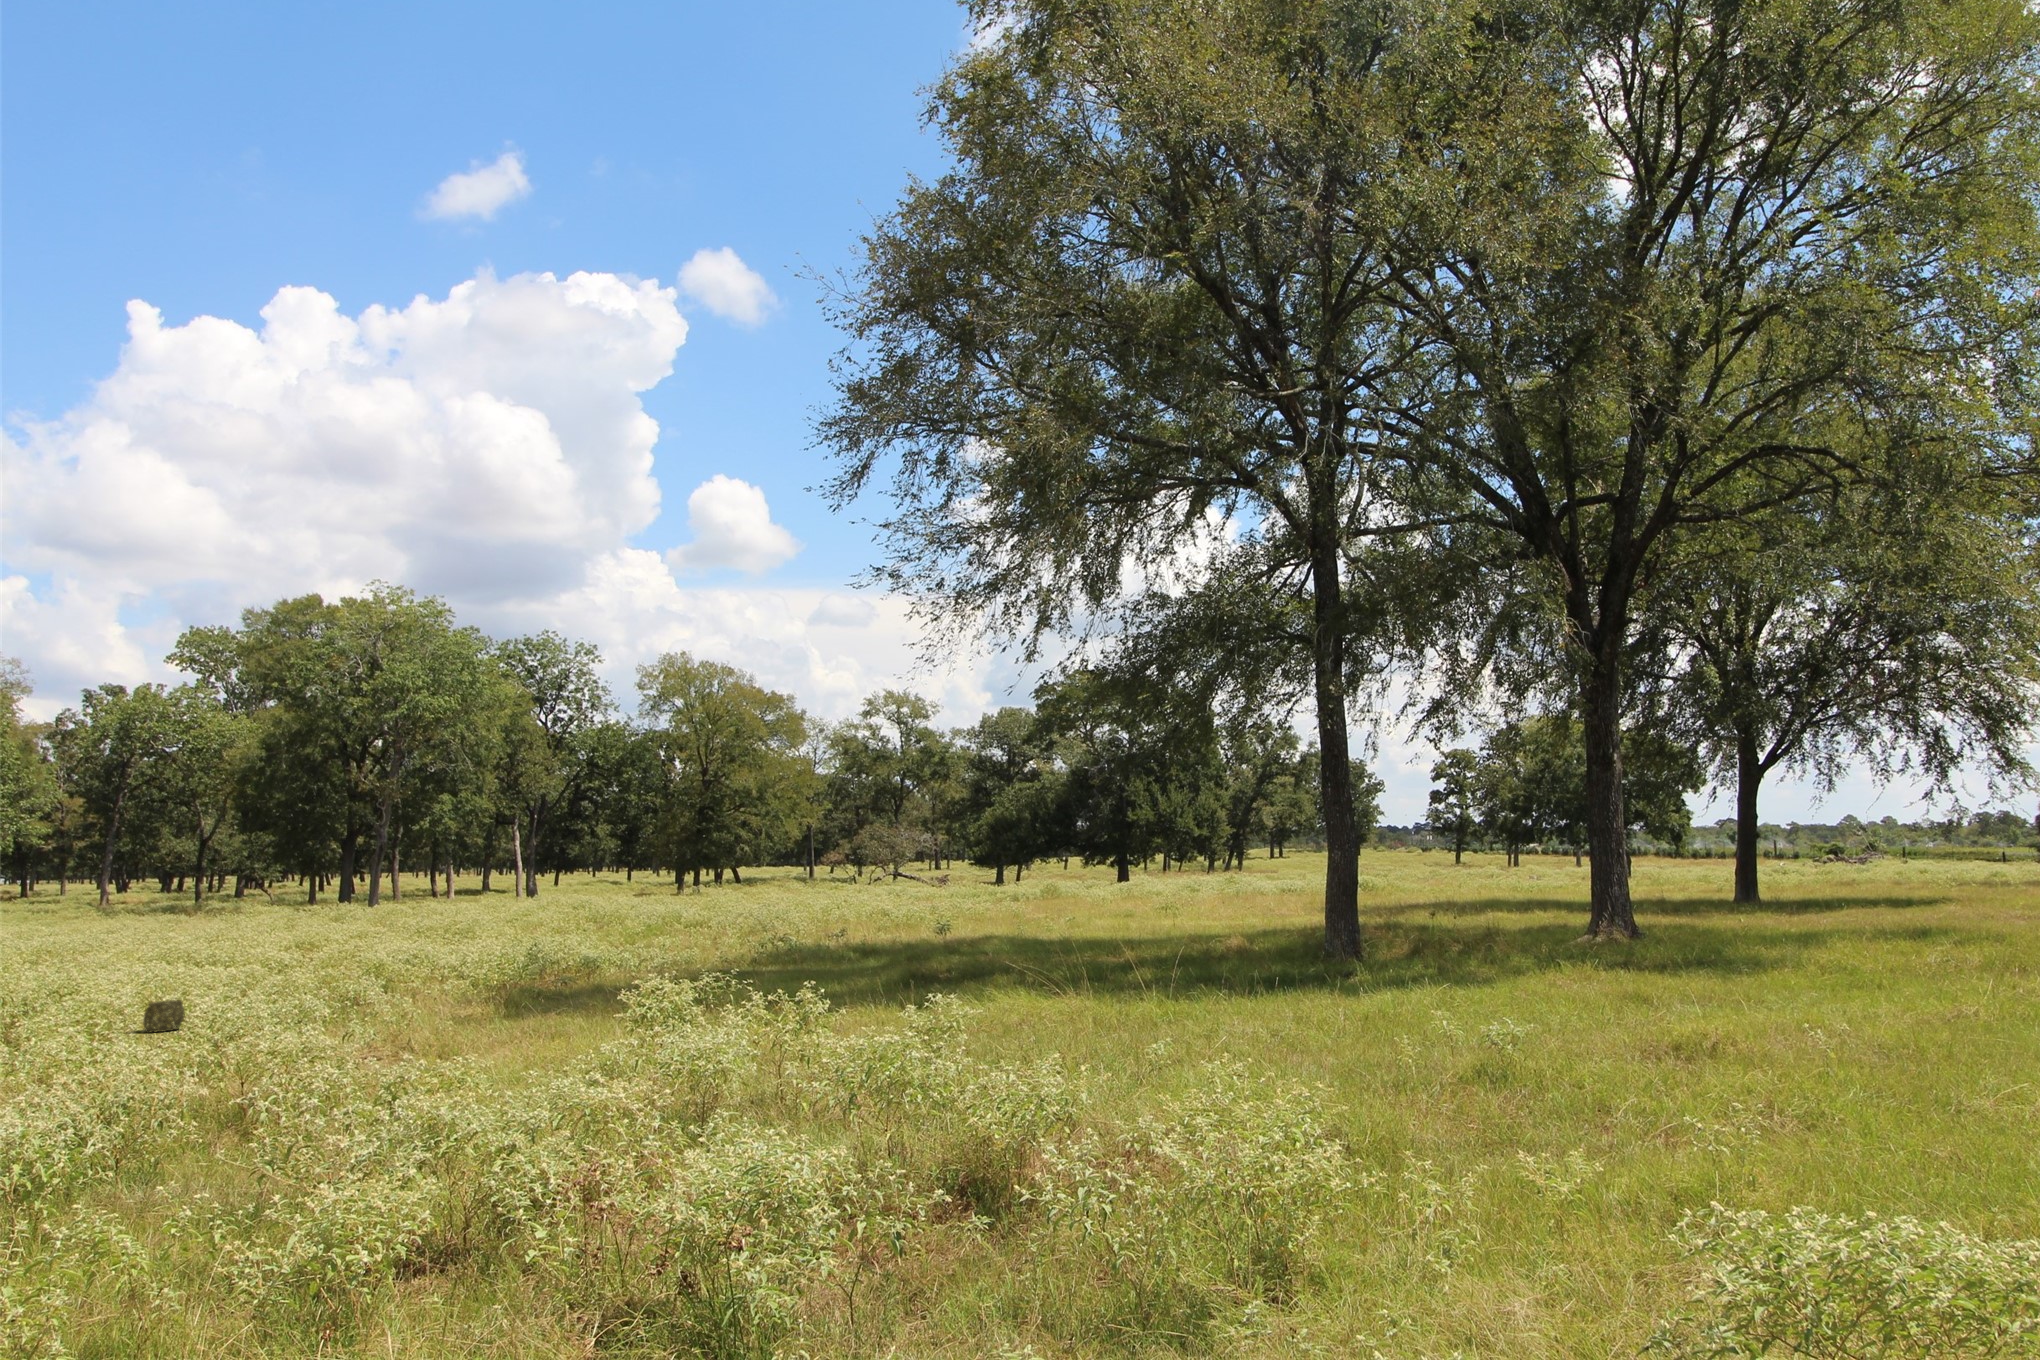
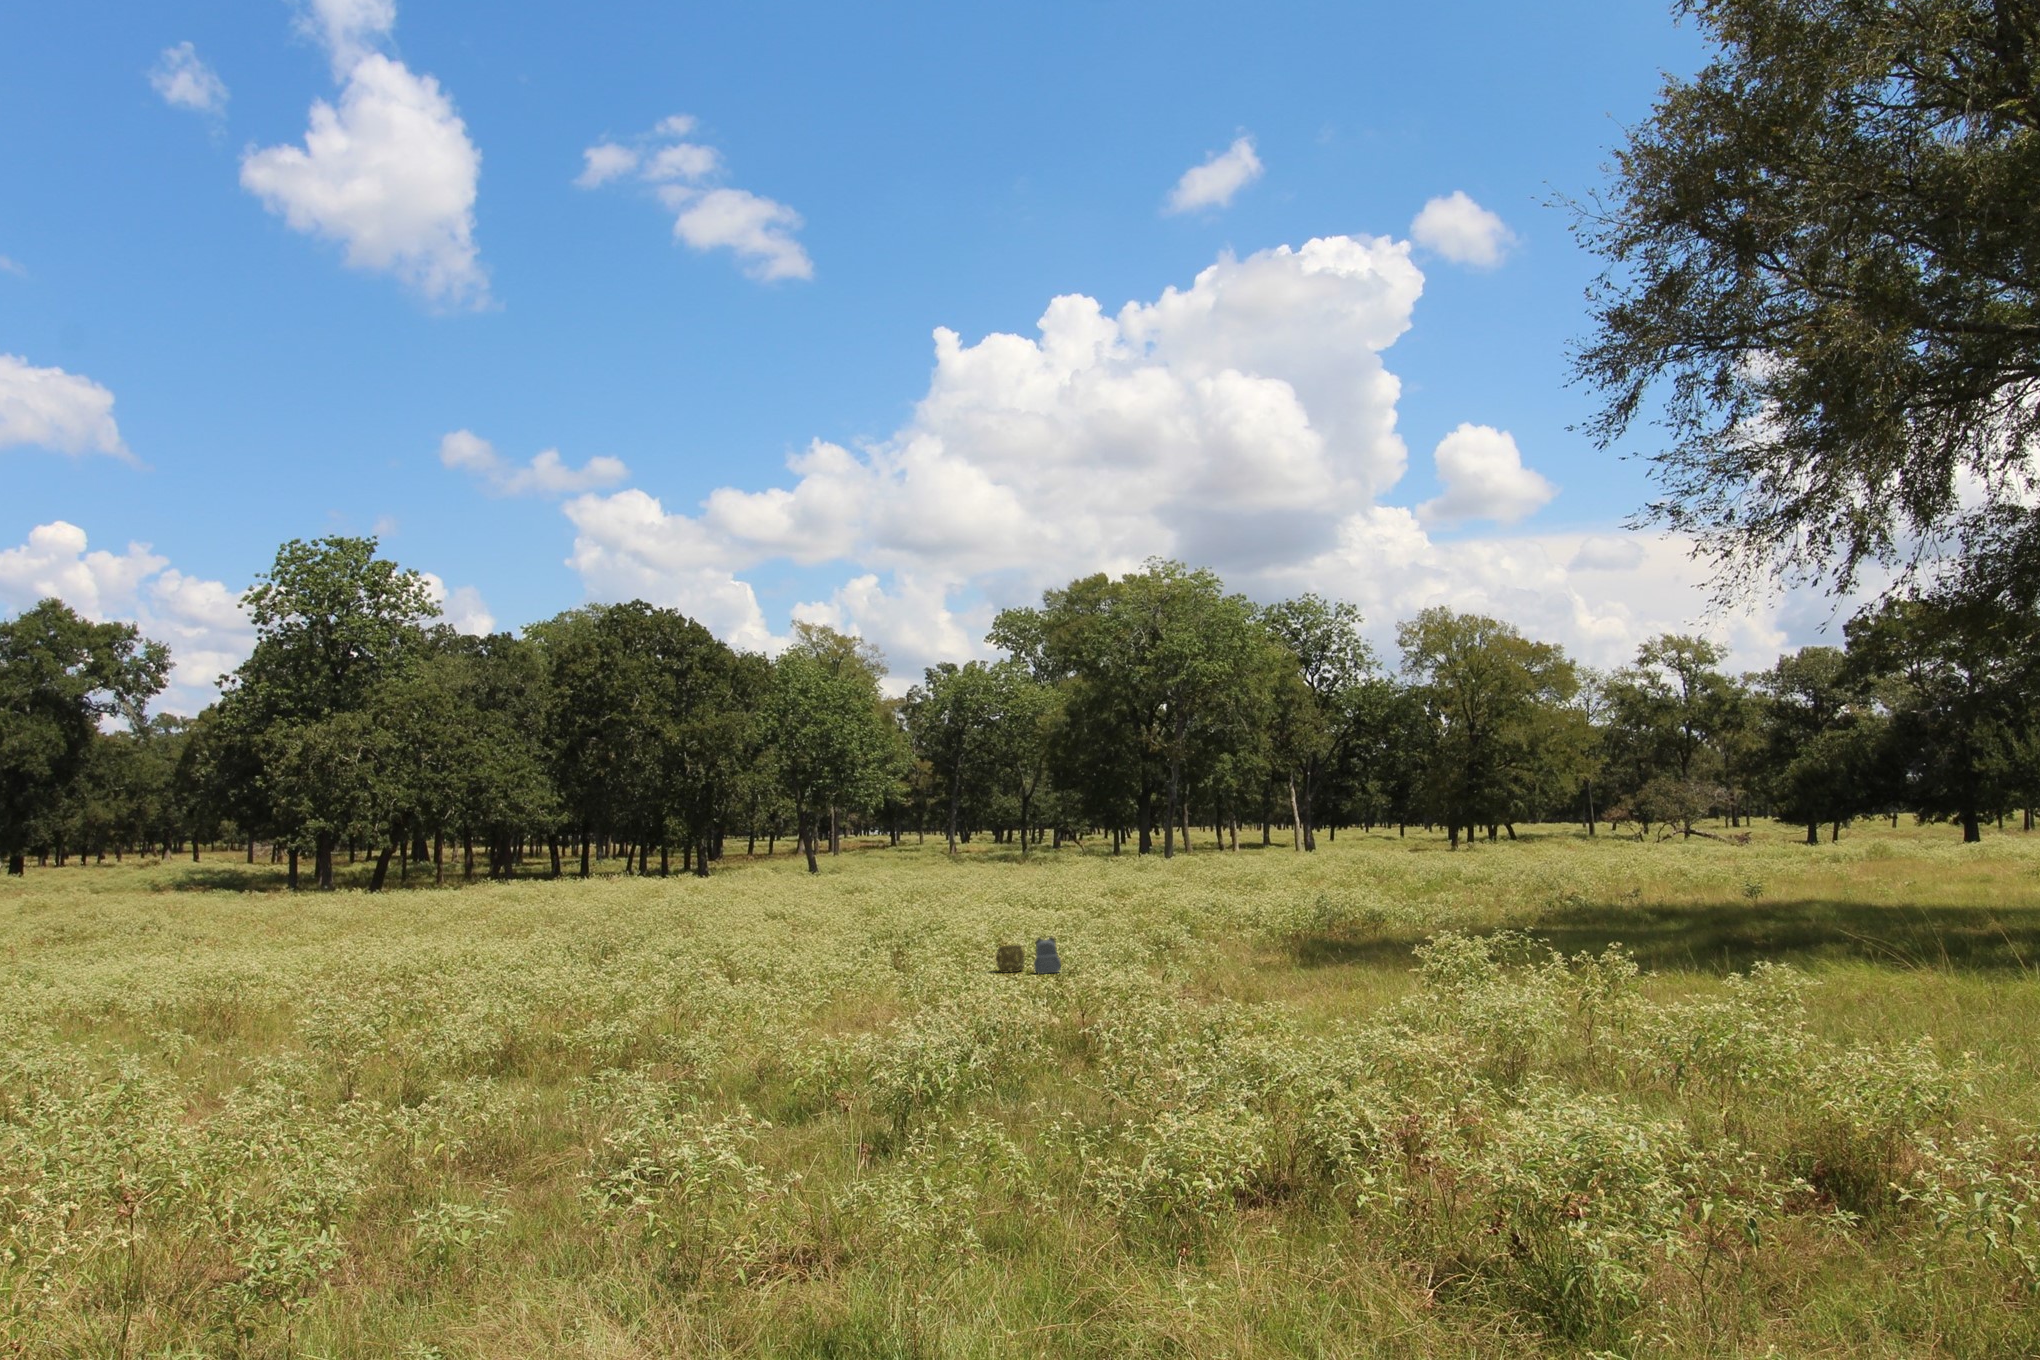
backpack: none [196,990,233,1033] -> present [1034,937,1061,974]

